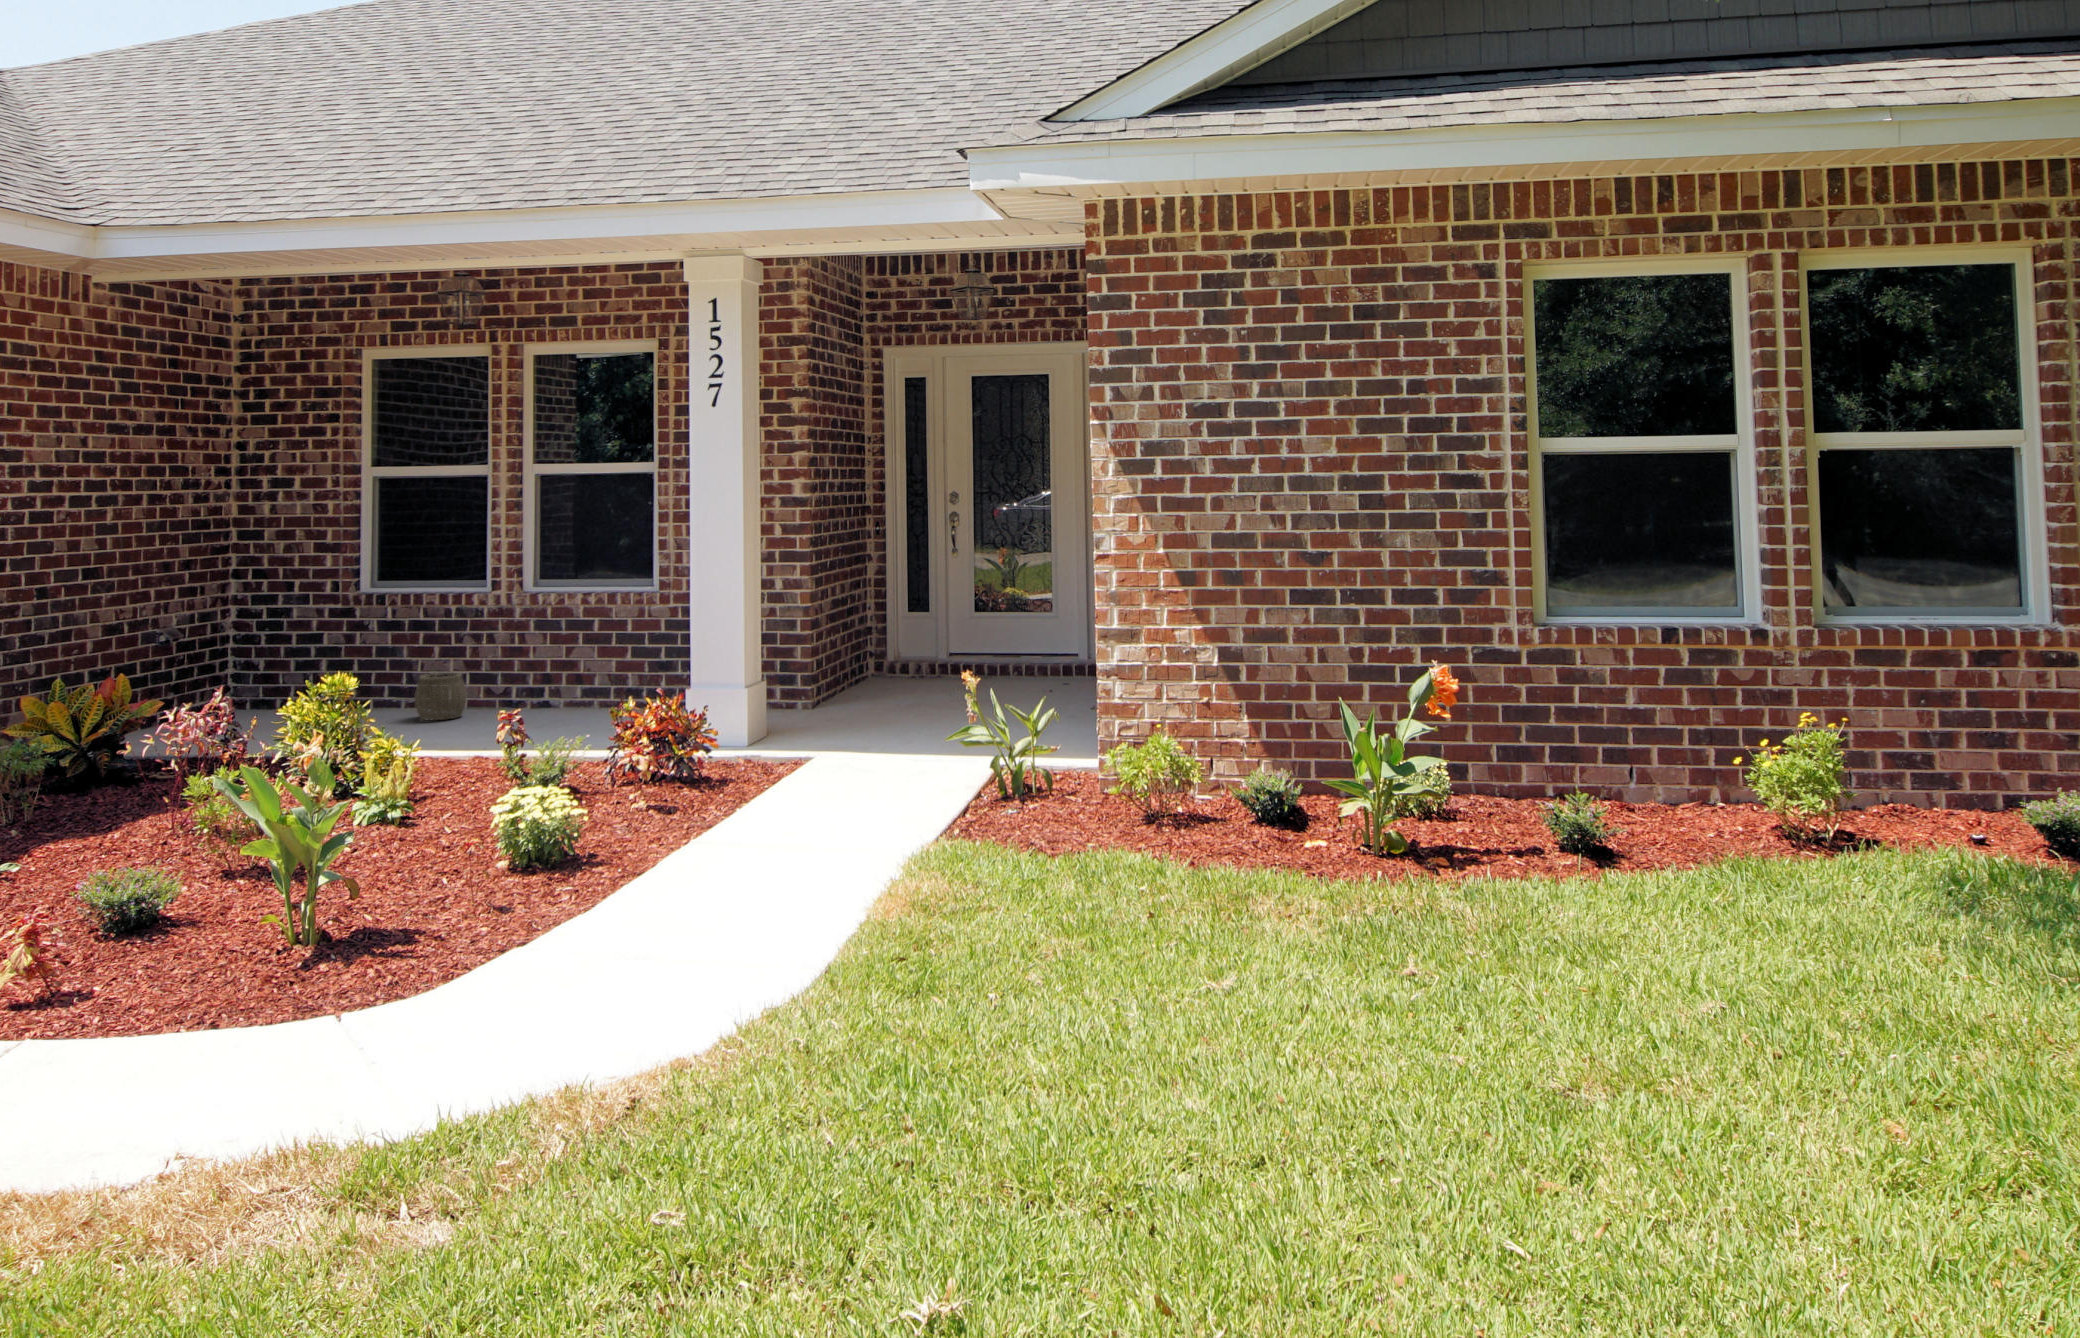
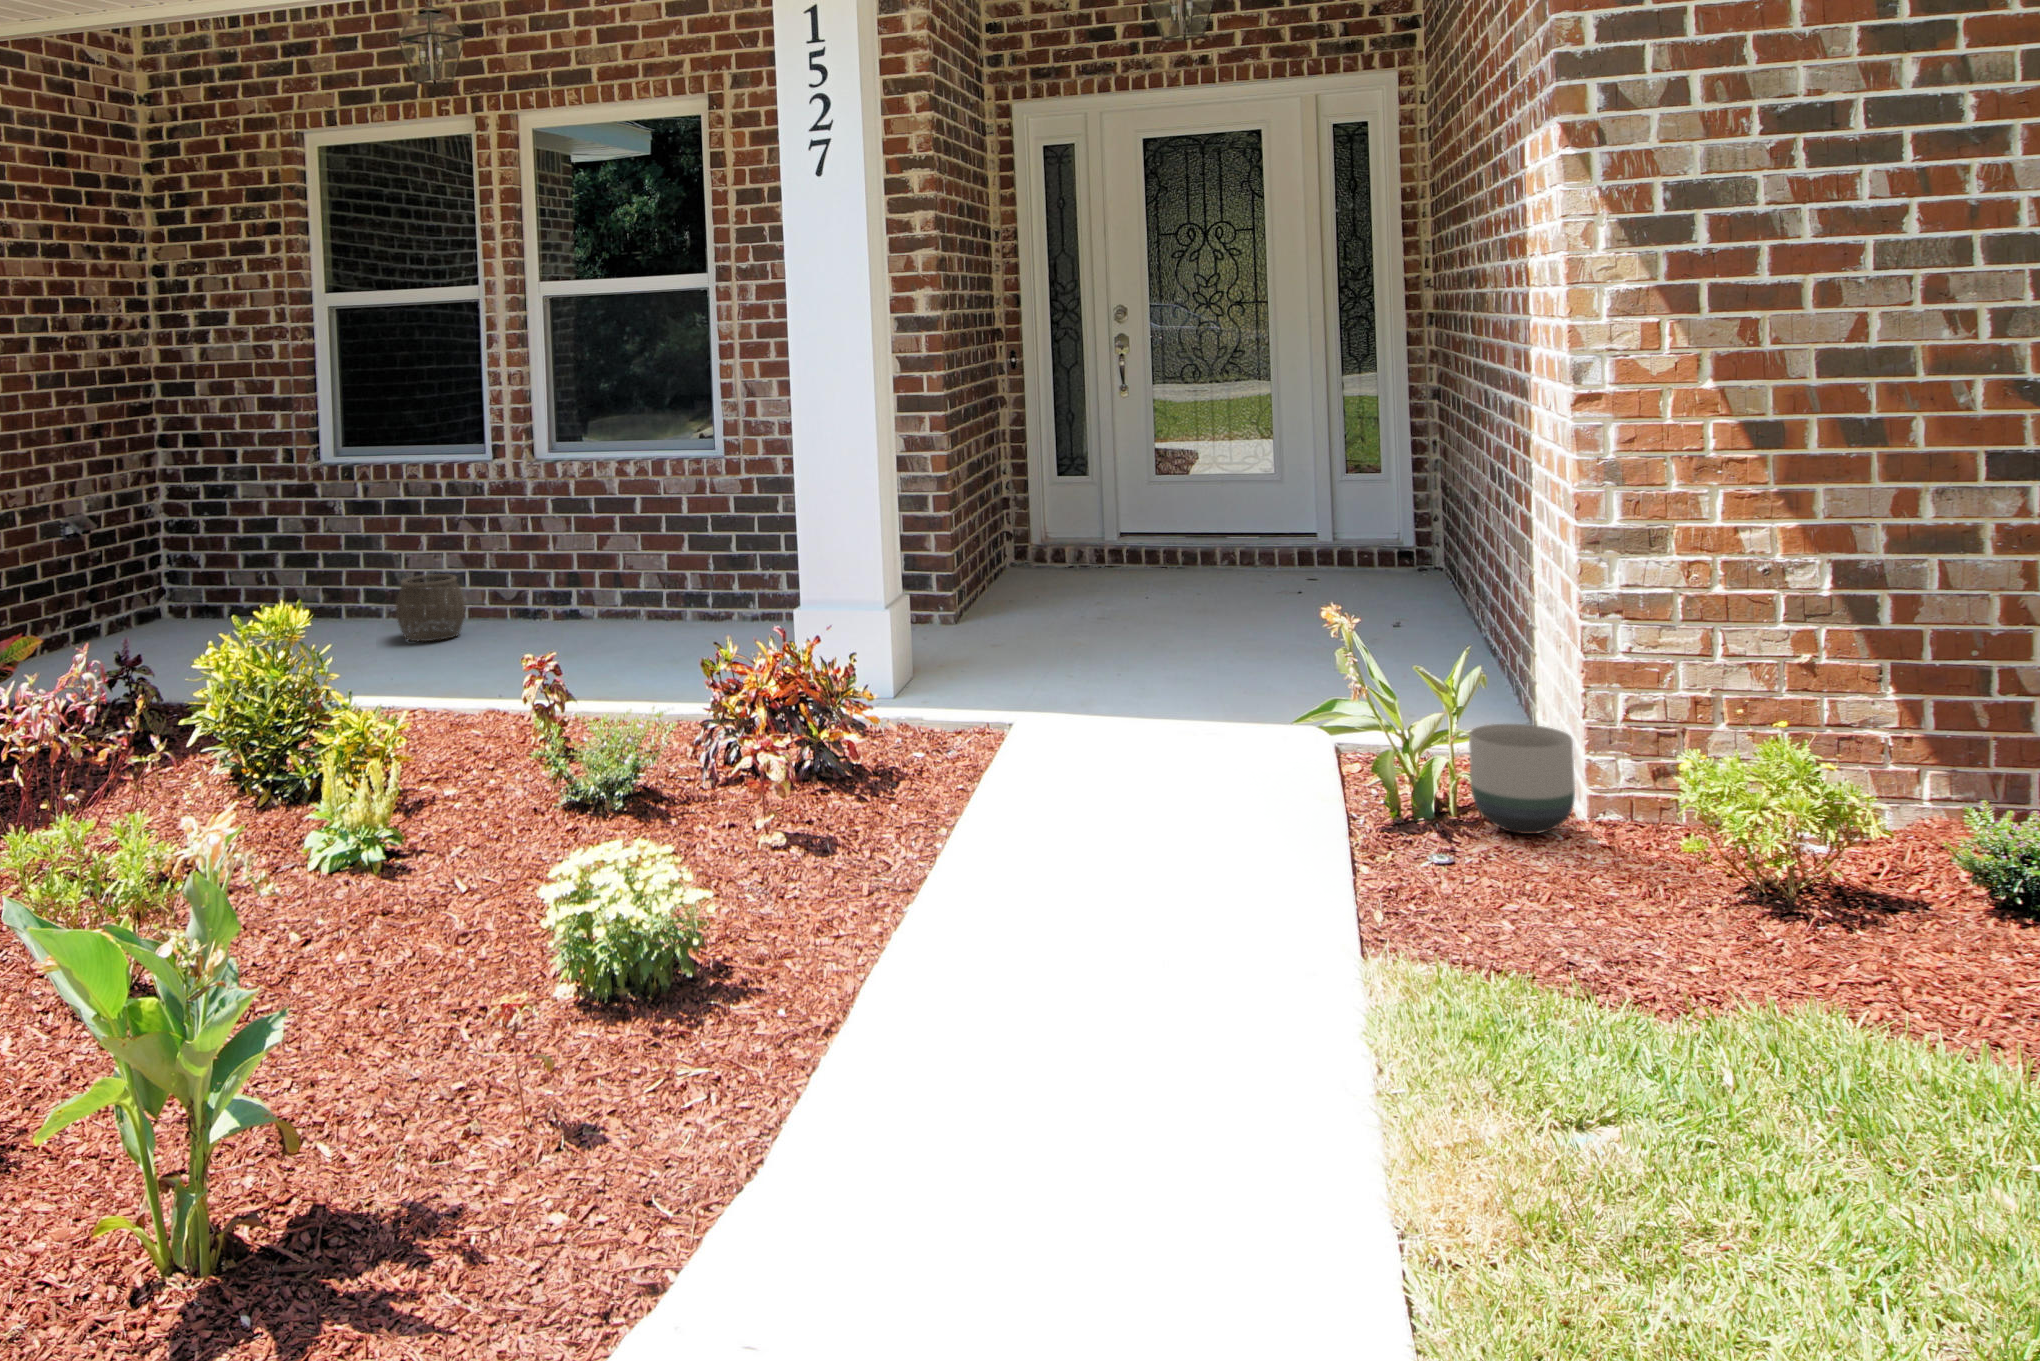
planter: none [1045,741,1098,801] -> present [1469,724,1575,834]

